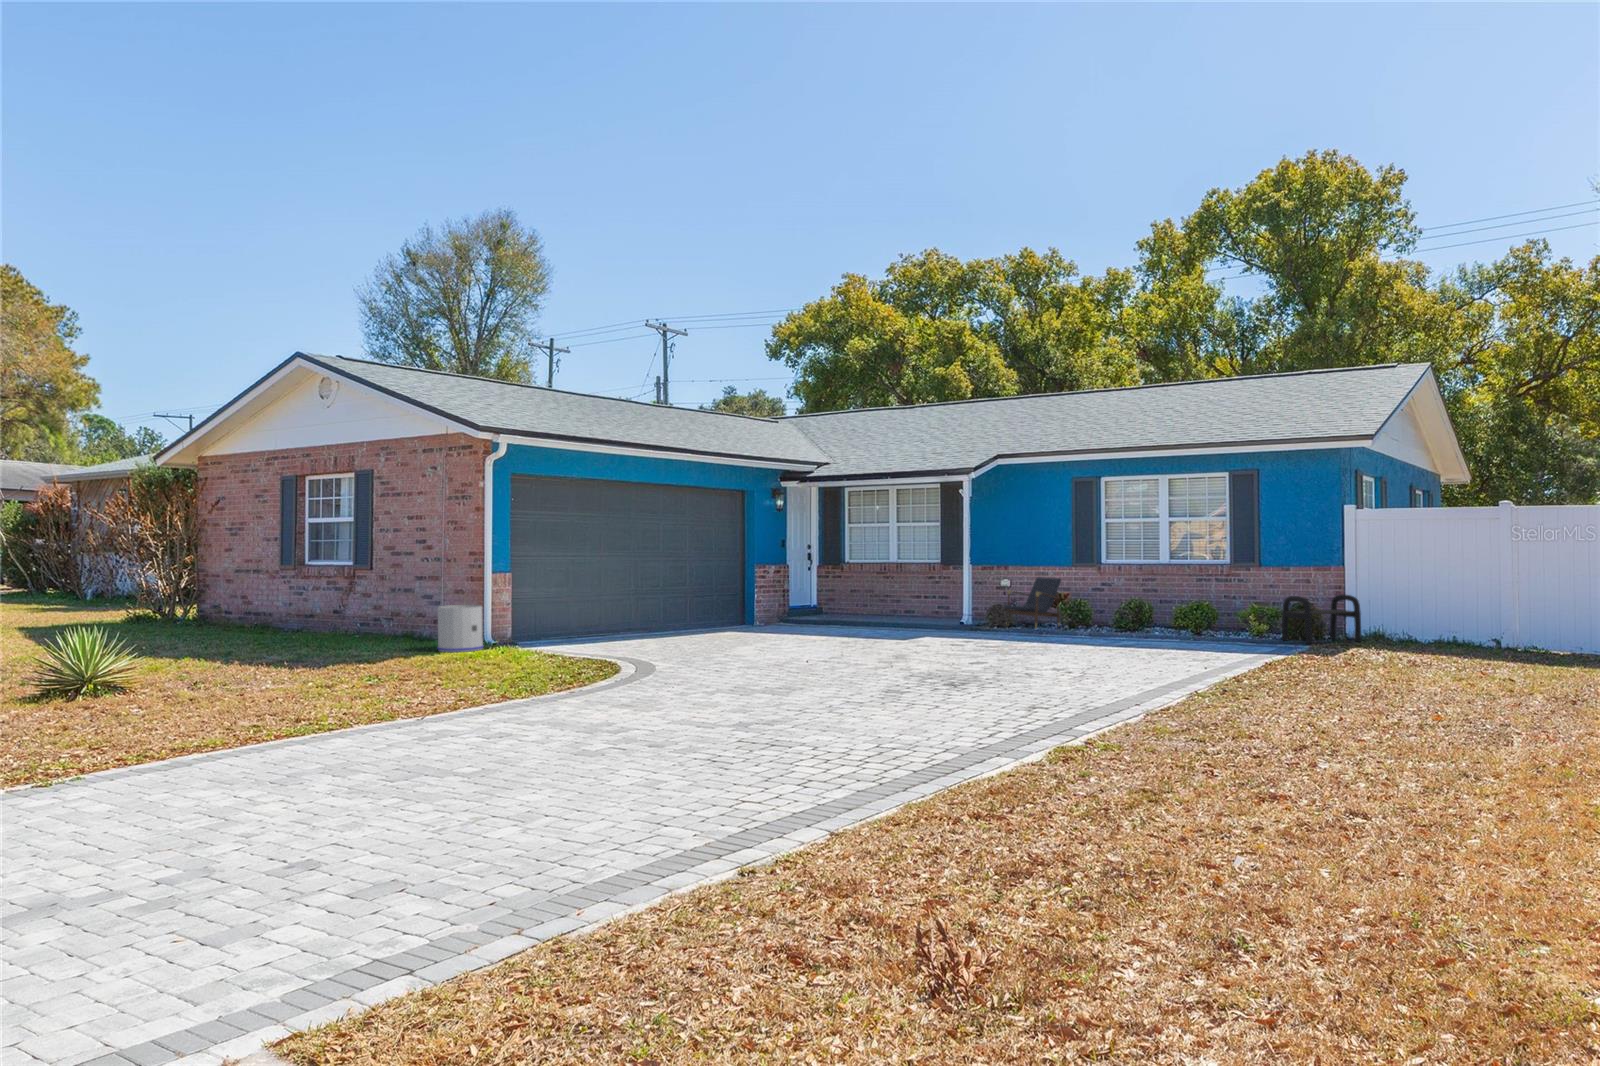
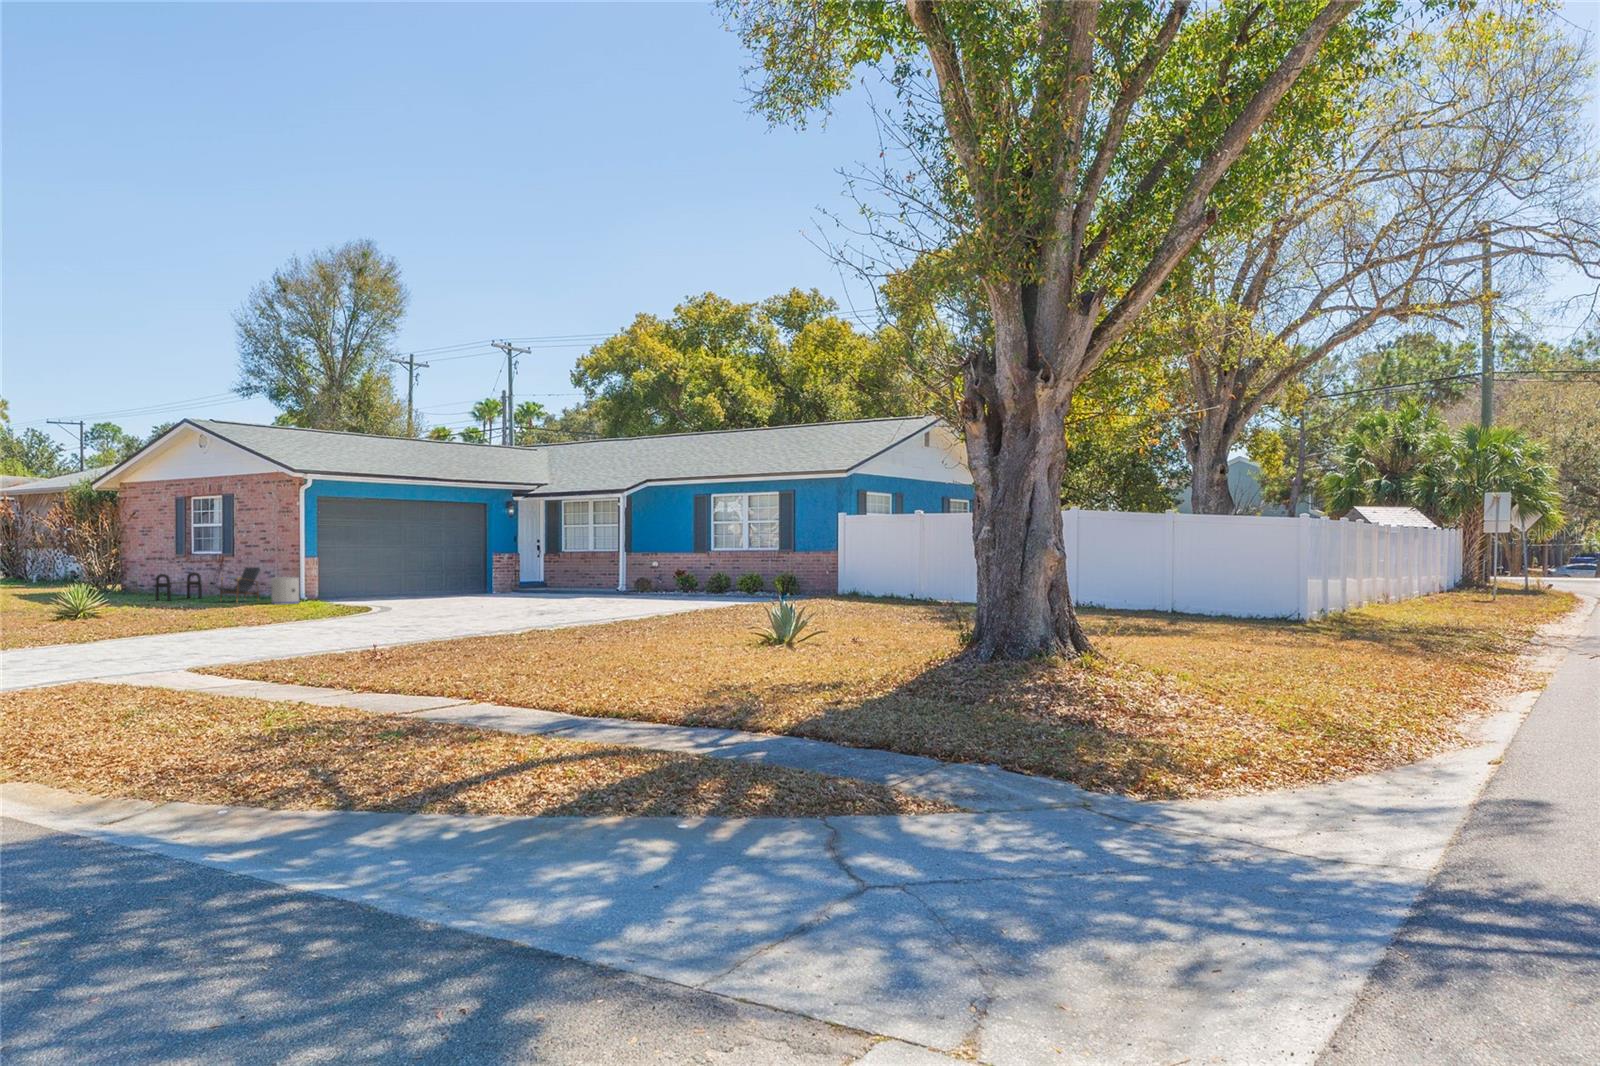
lounge chair: present [1004,577,1061,628] -> present [217,568,260,602]
bench: present [1282,594,1362,644] -> present [156,572,202,601]

